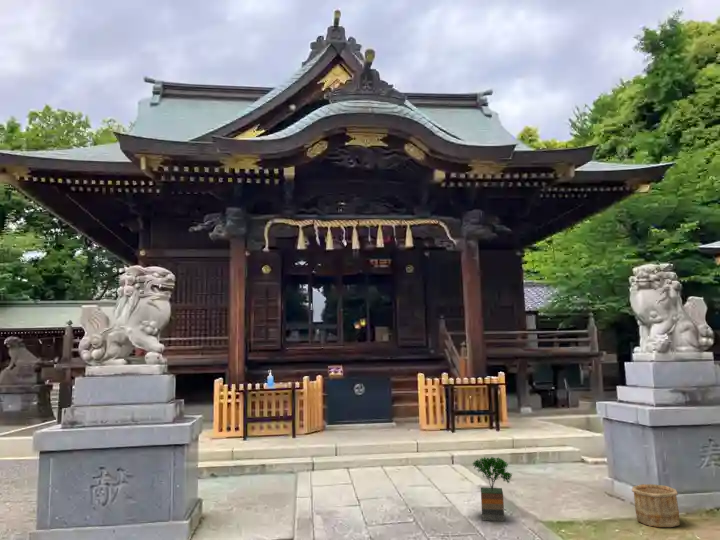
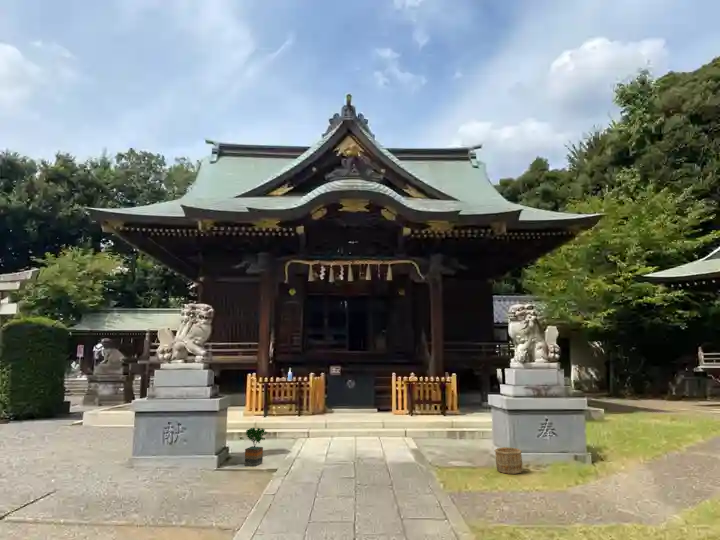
potted tree: present [473,457,512,521] -> present [245,428,267,466]

